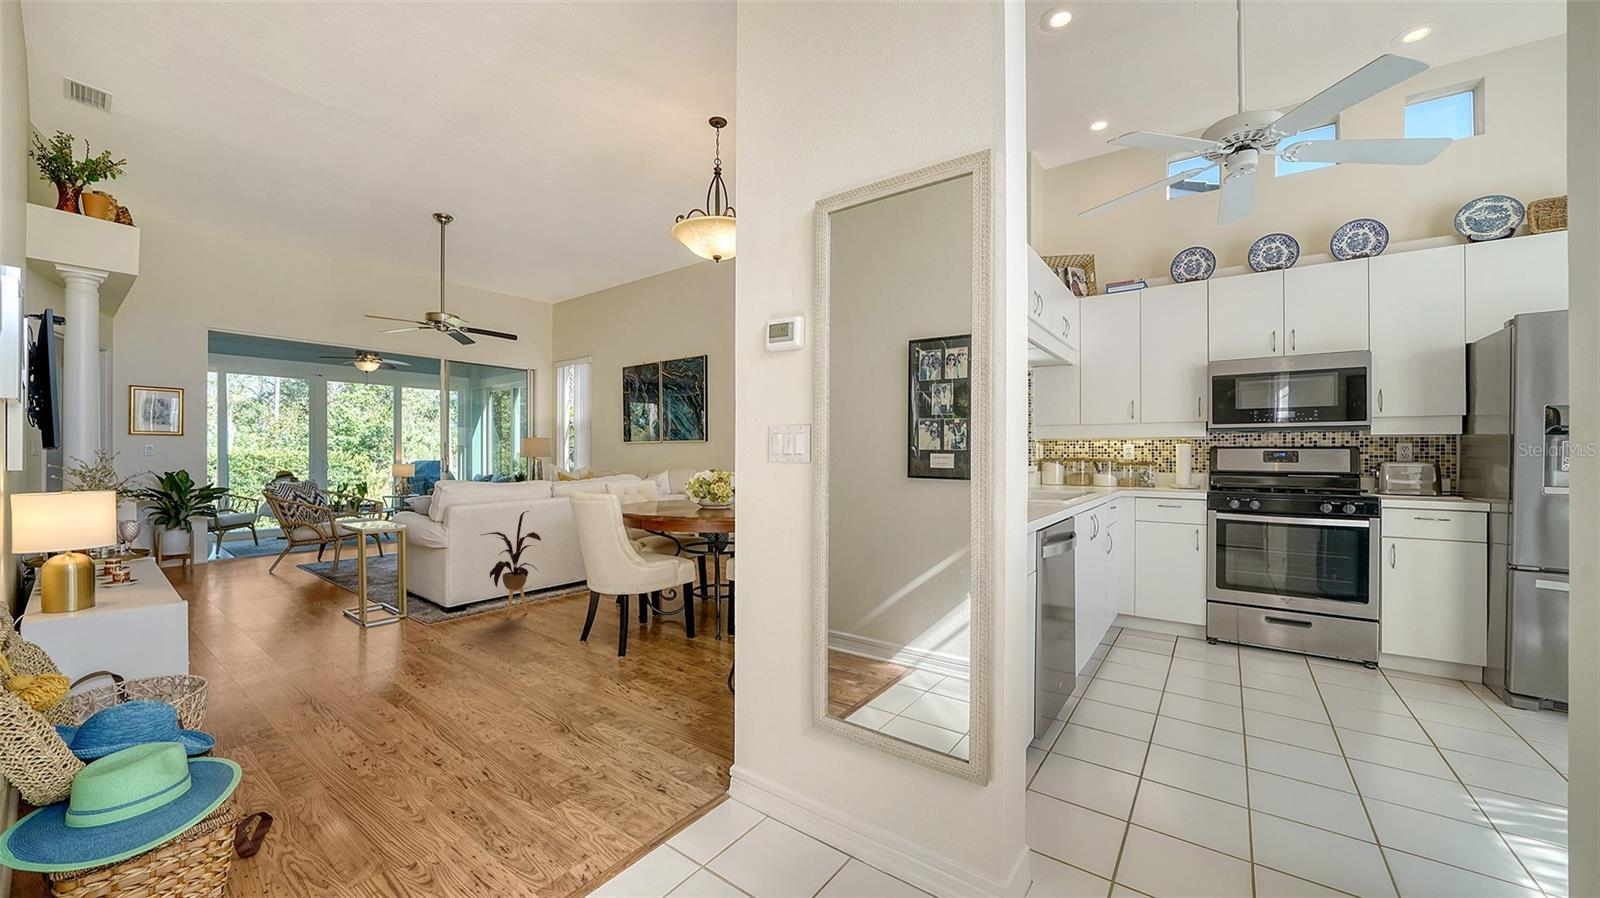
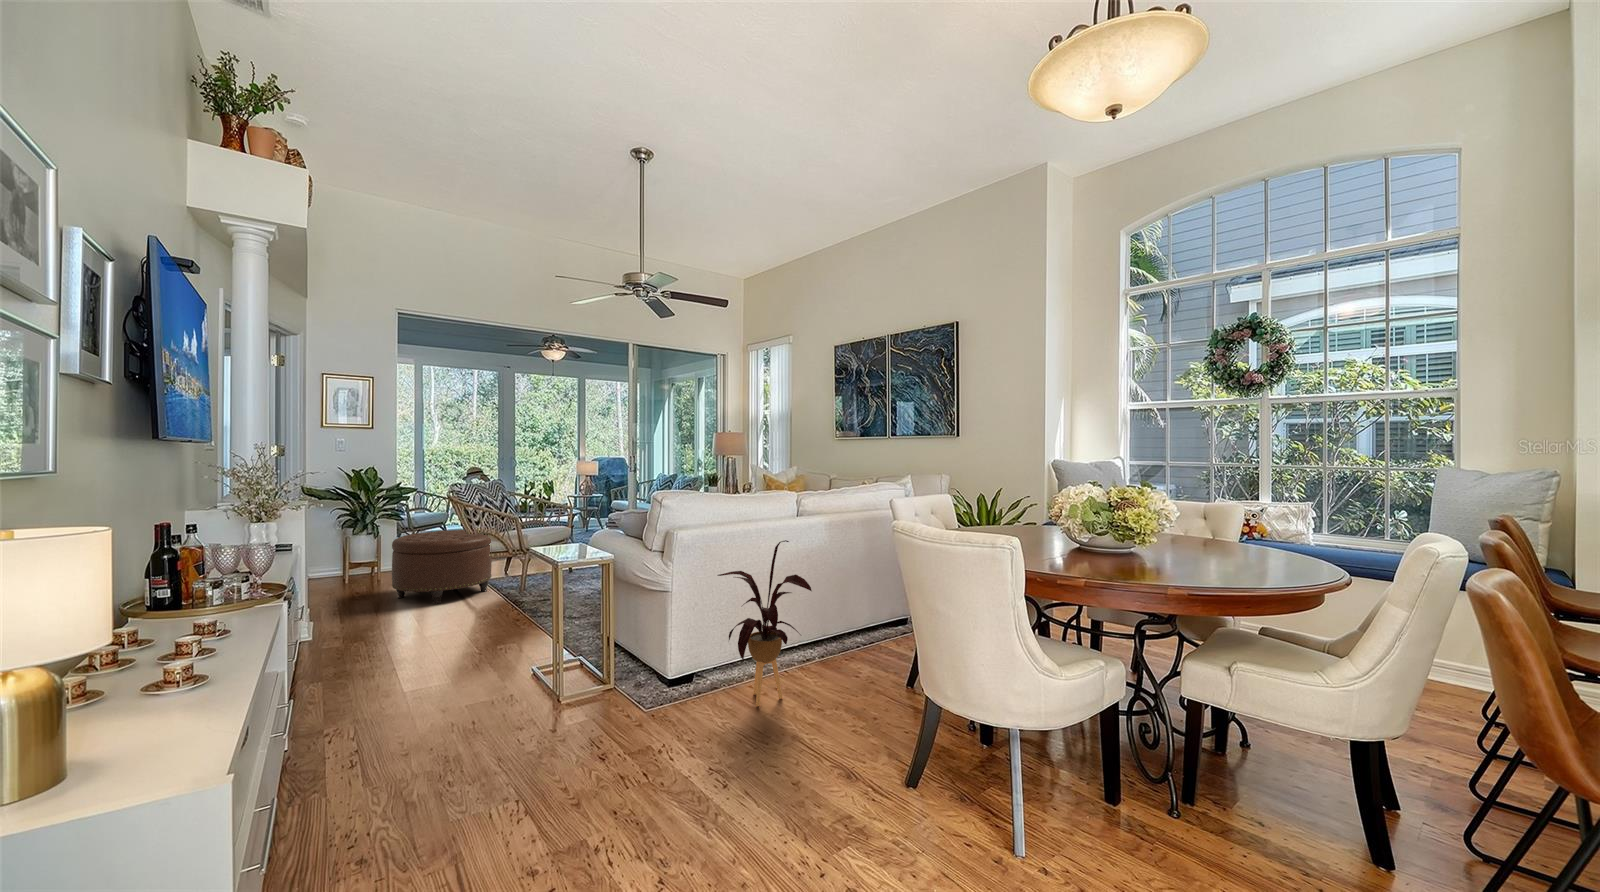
ottoman: none [210,522,306,582] -> present [392,530,492,604]

